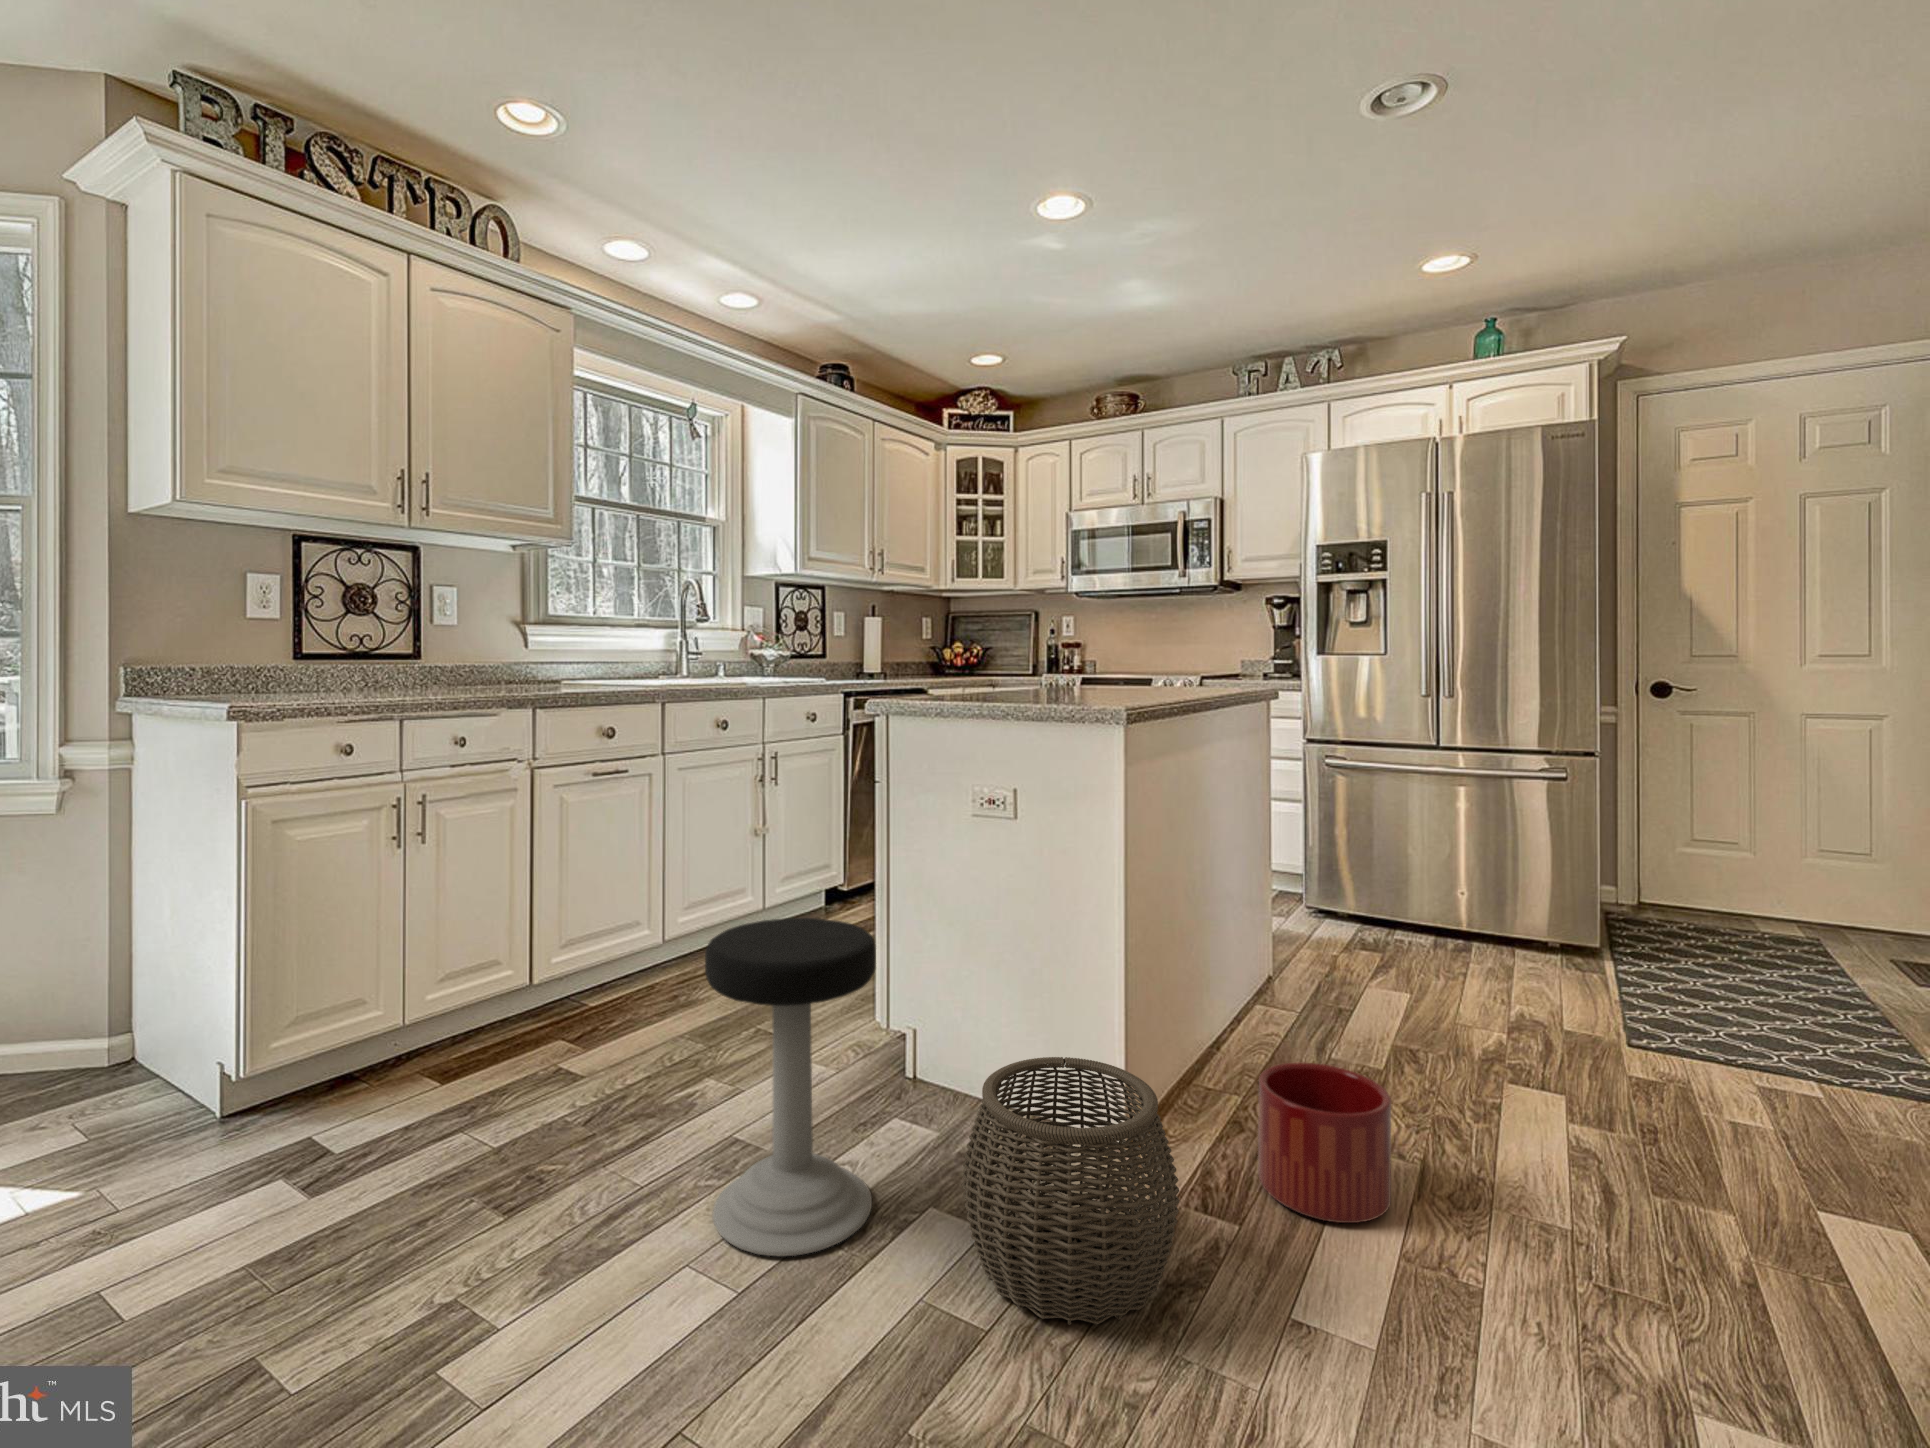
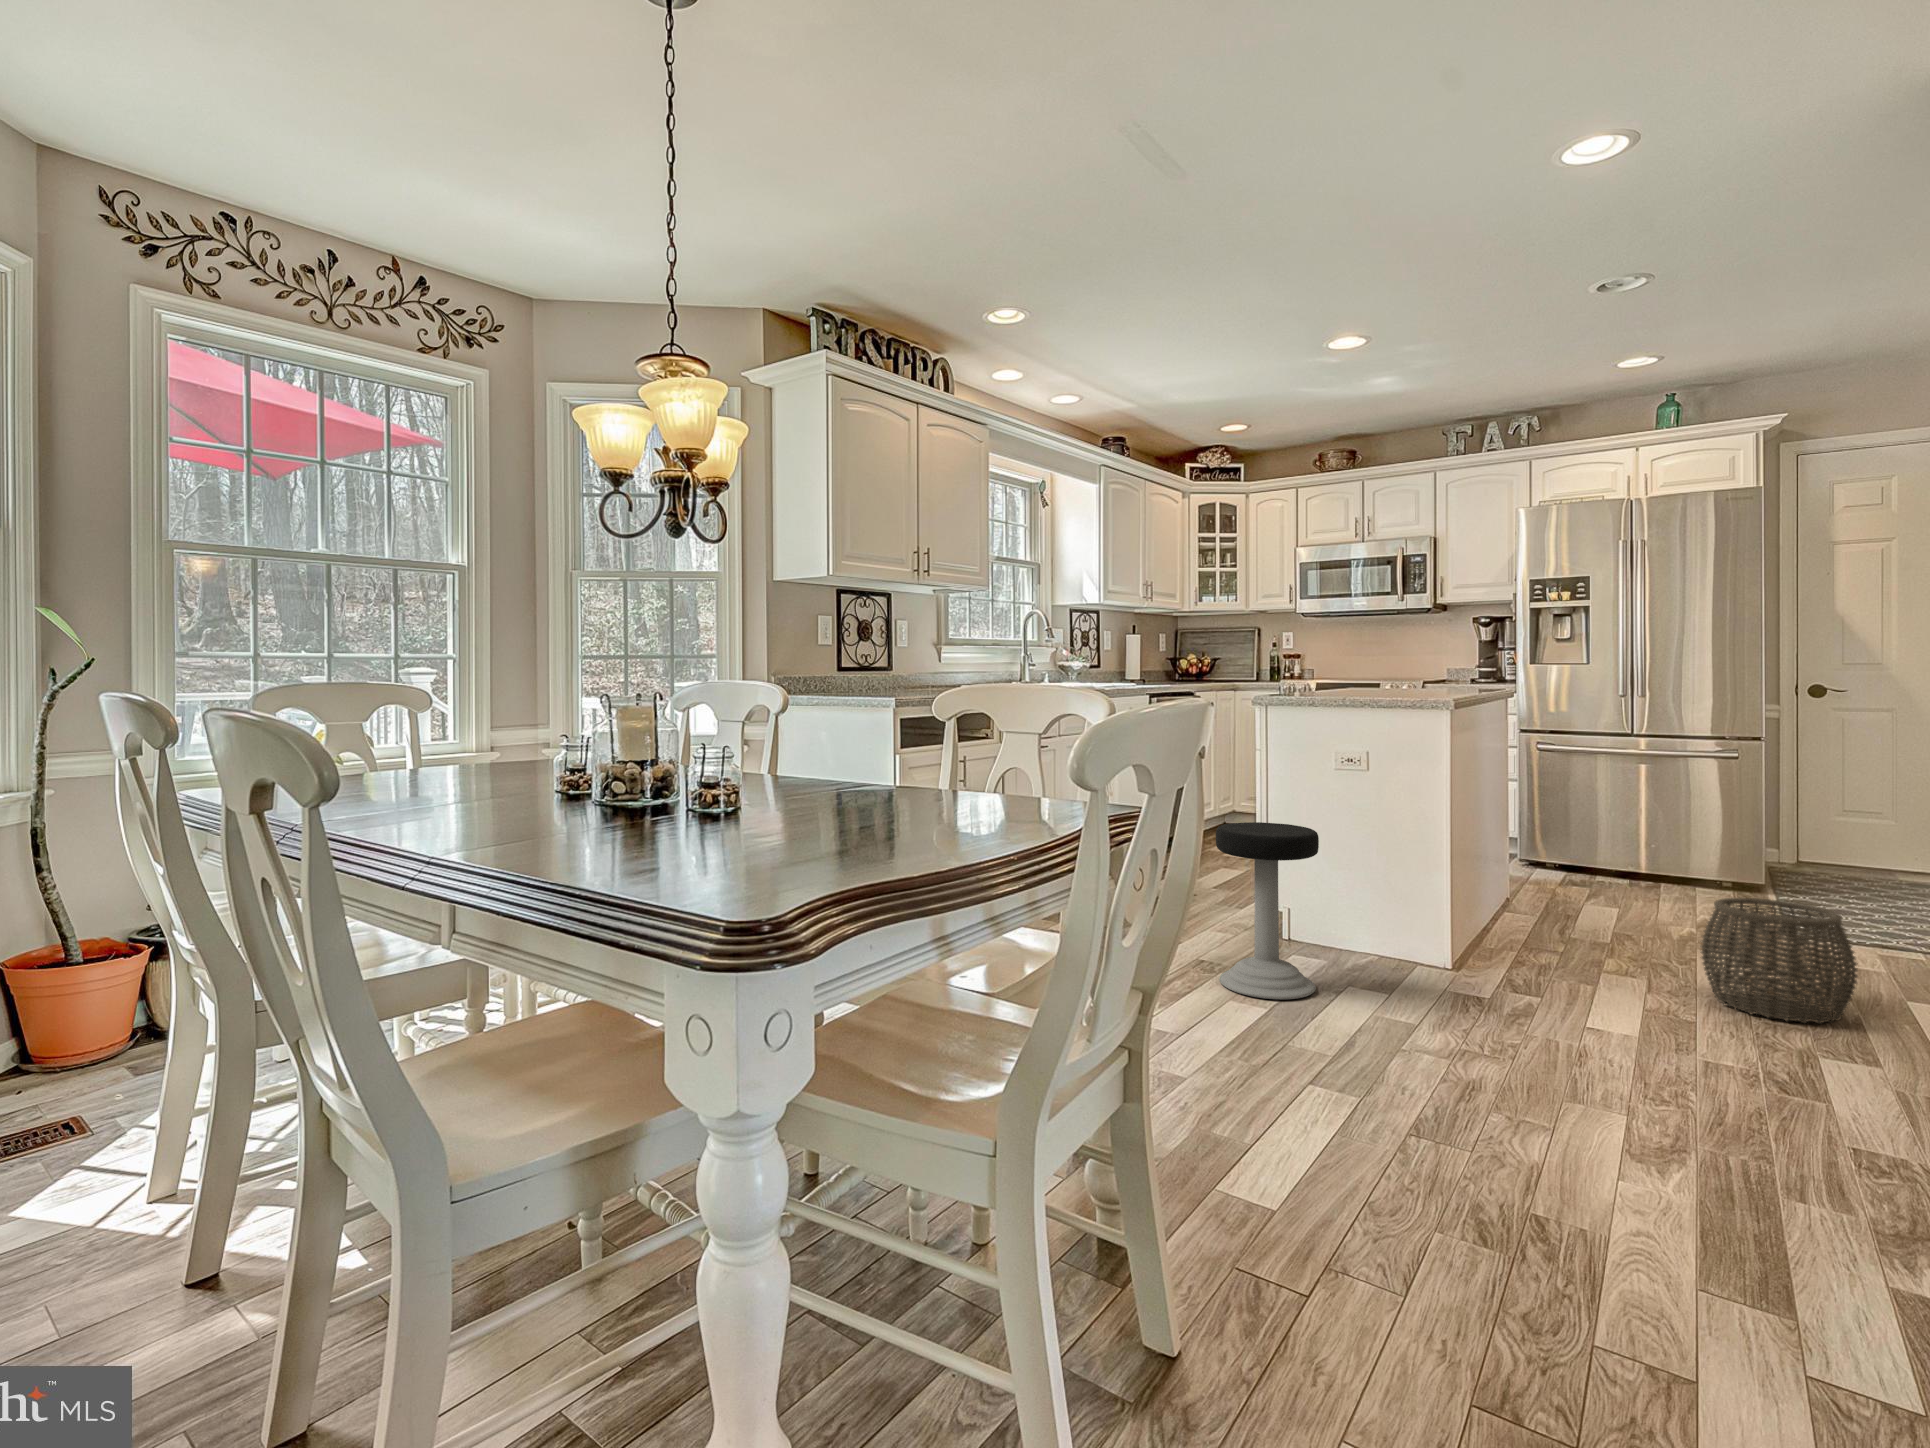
woven basket: present [962,1057,1179,1325] -> present [1701,898,1858,1024]
planter: present [1258,1062,1391,1223] -> none [1544,916,1633,999]

